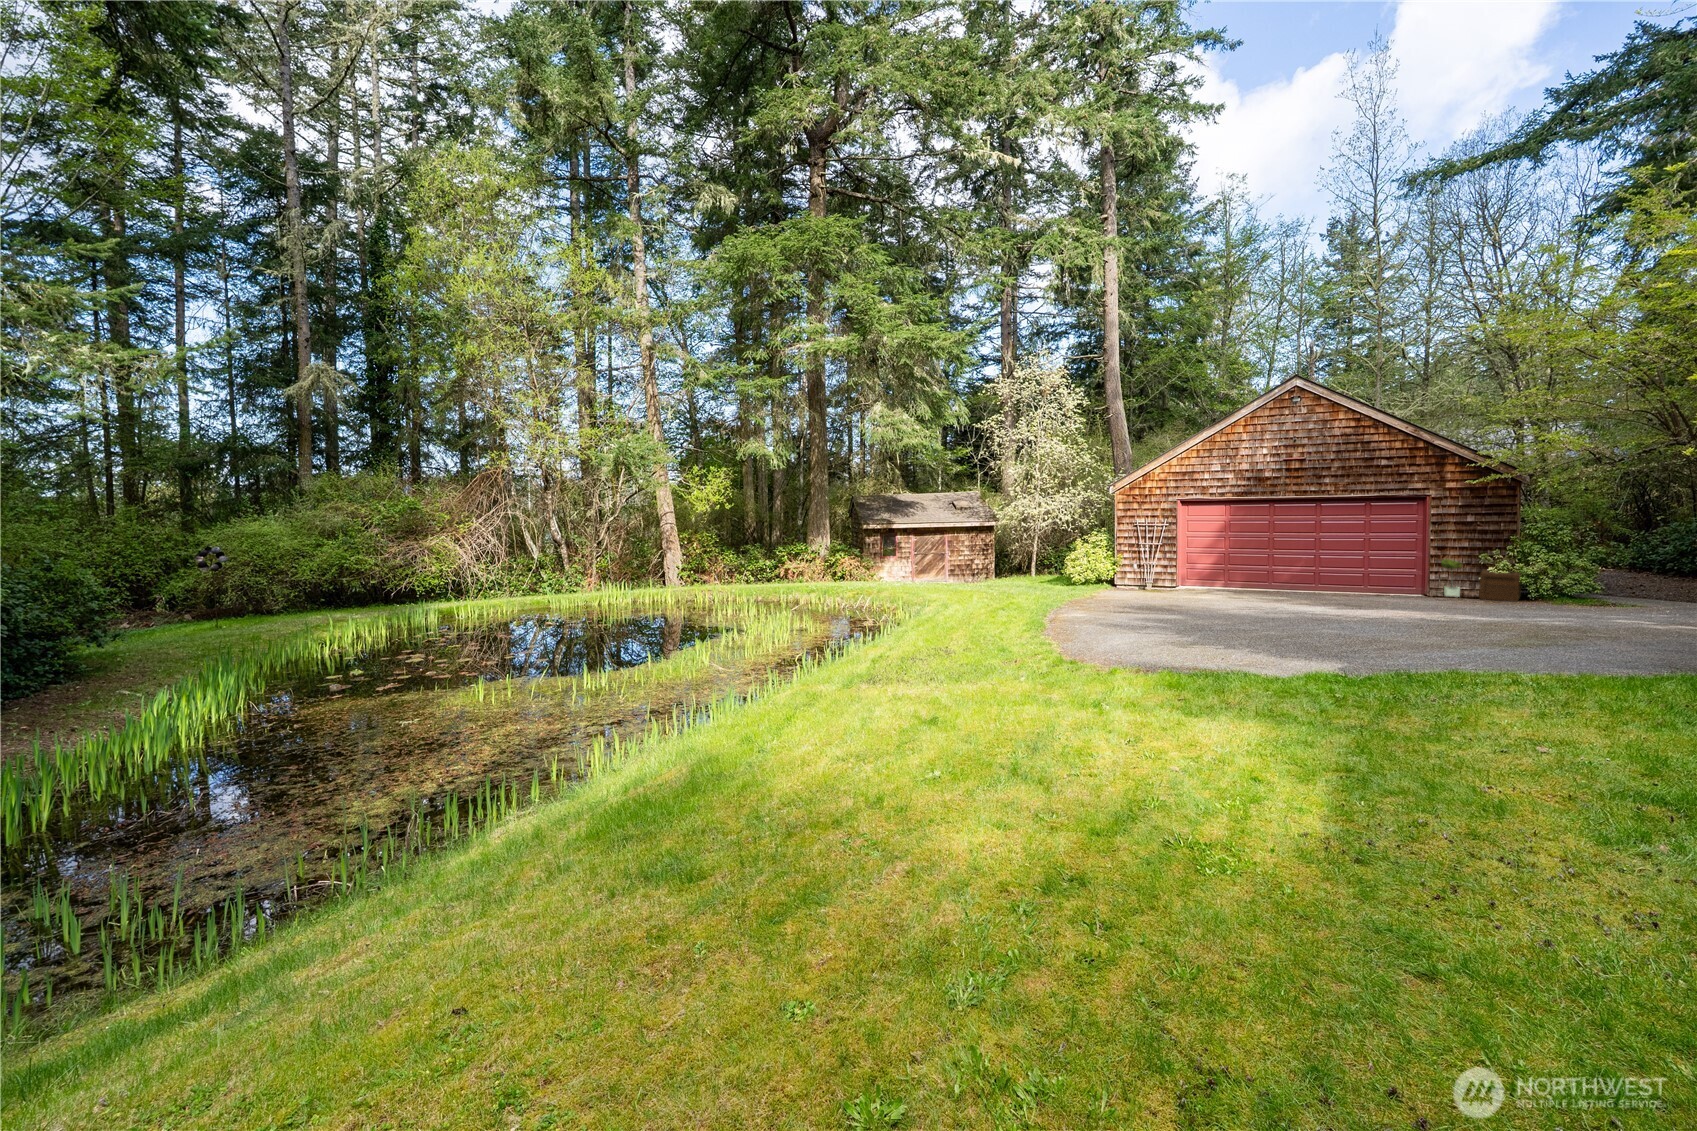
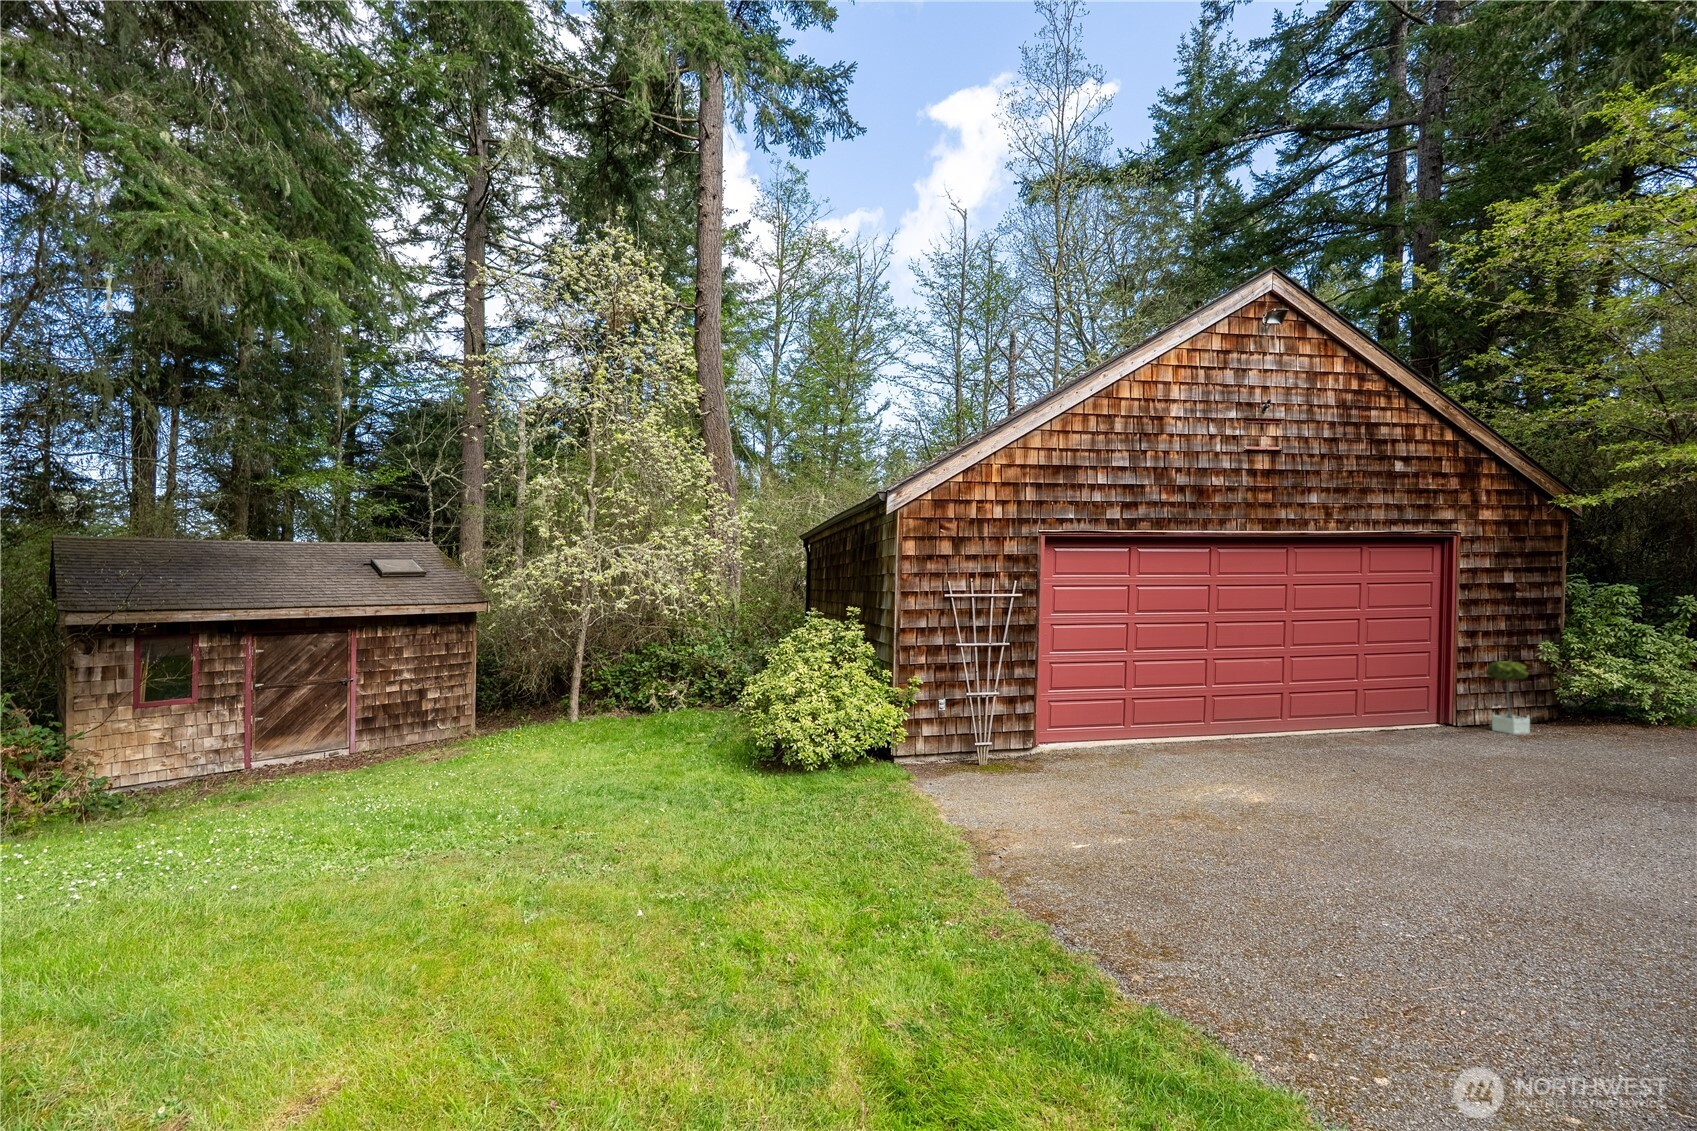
wooden crate: present [1479,569,1522,602] -> none [1527,677,1634,738]

